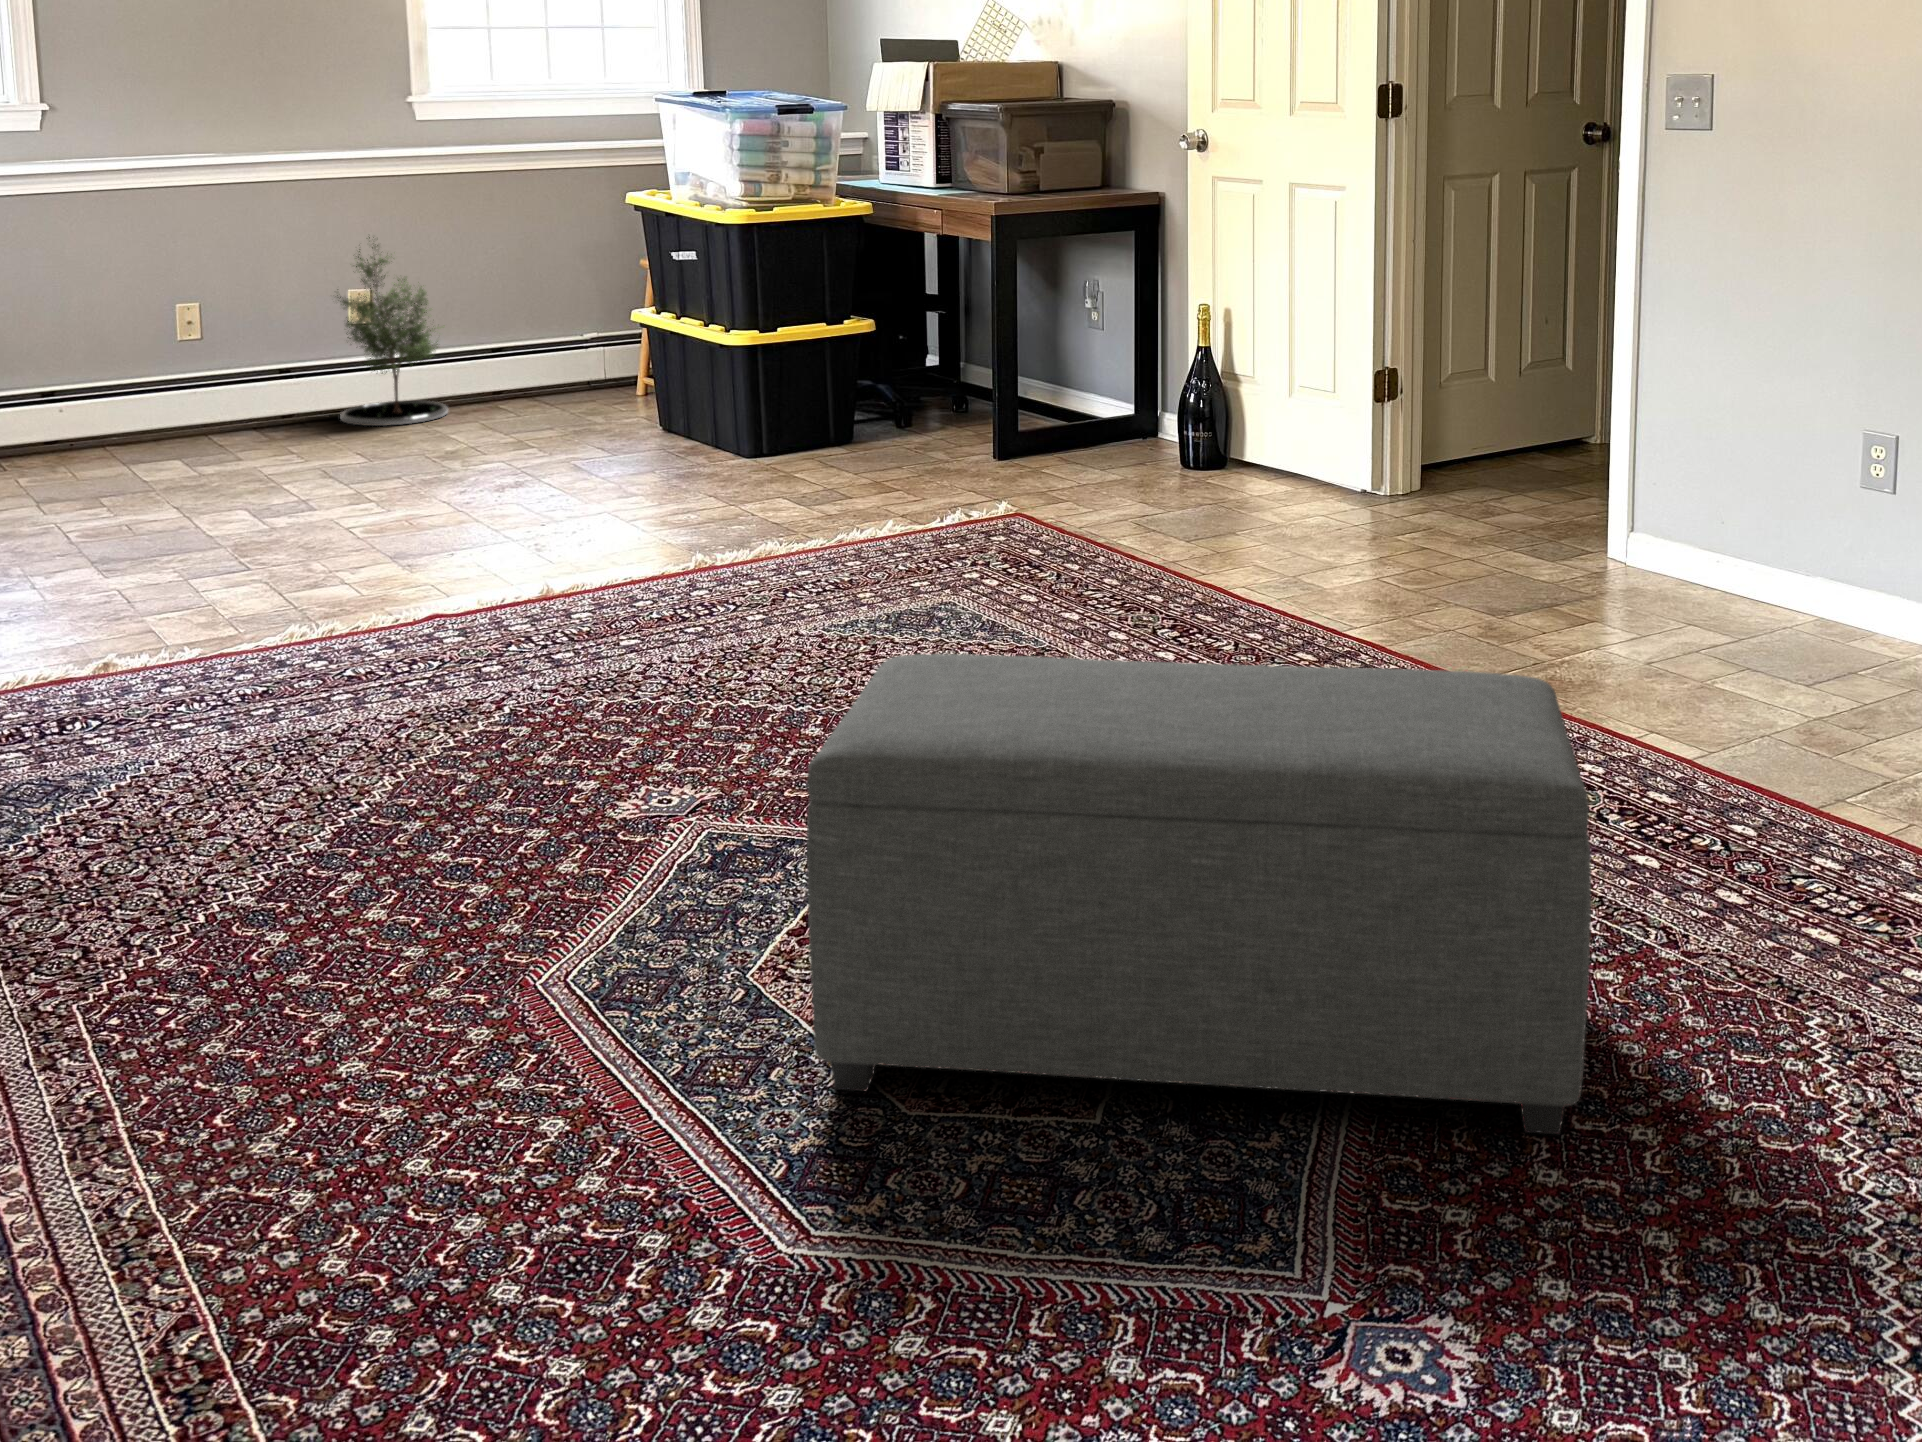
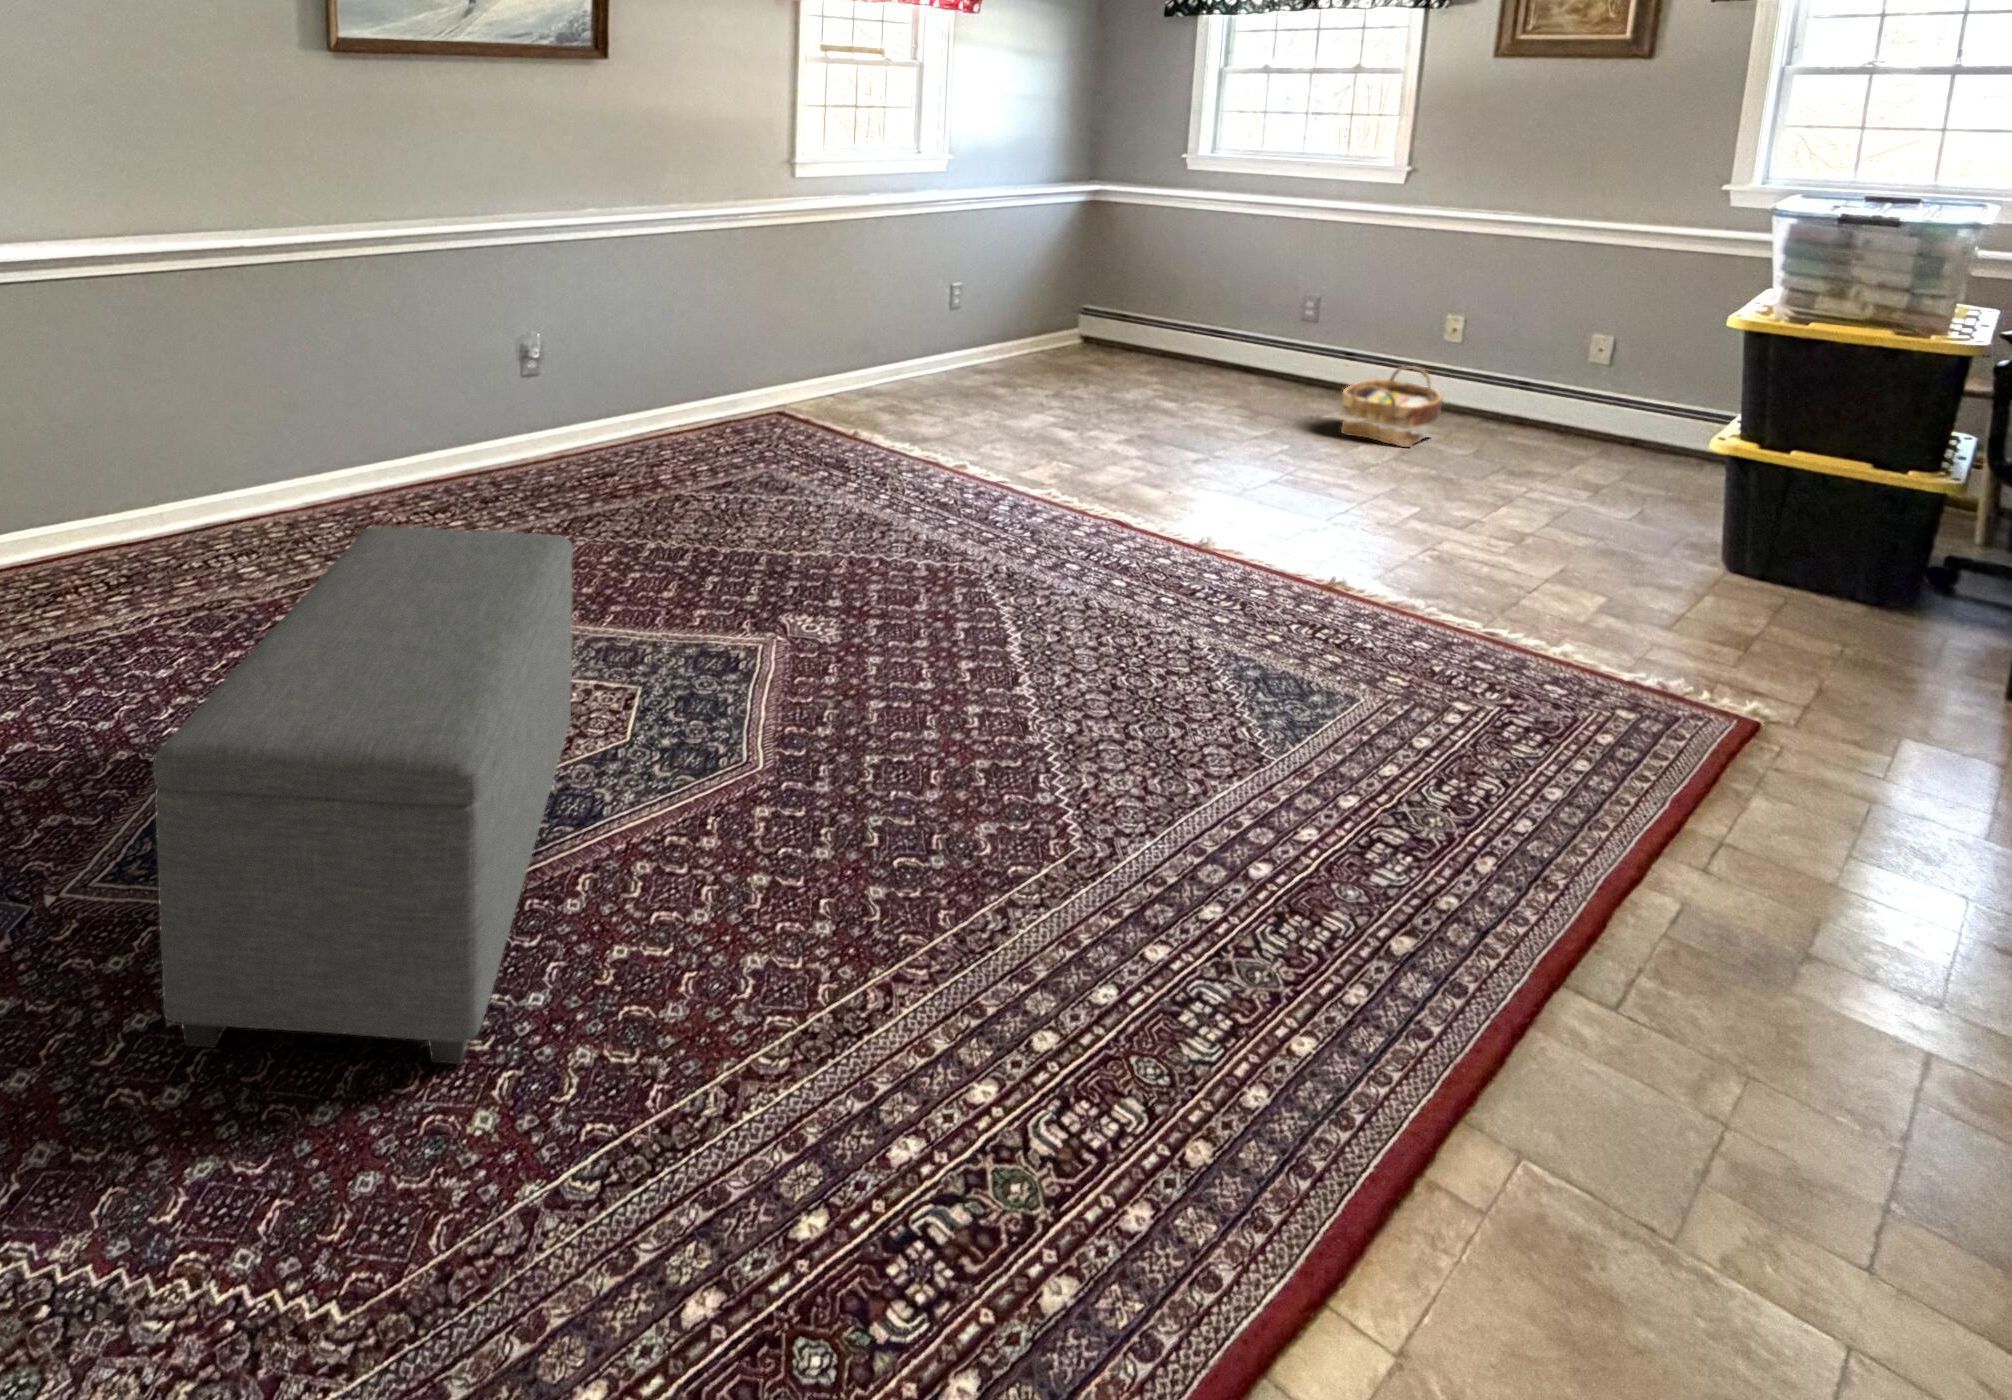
potted tree: present [337,237,448,426] -> none [1540,315,1672,490]
woven basket: none [92,345,217,456] -> present [1341,366,1443,447]

